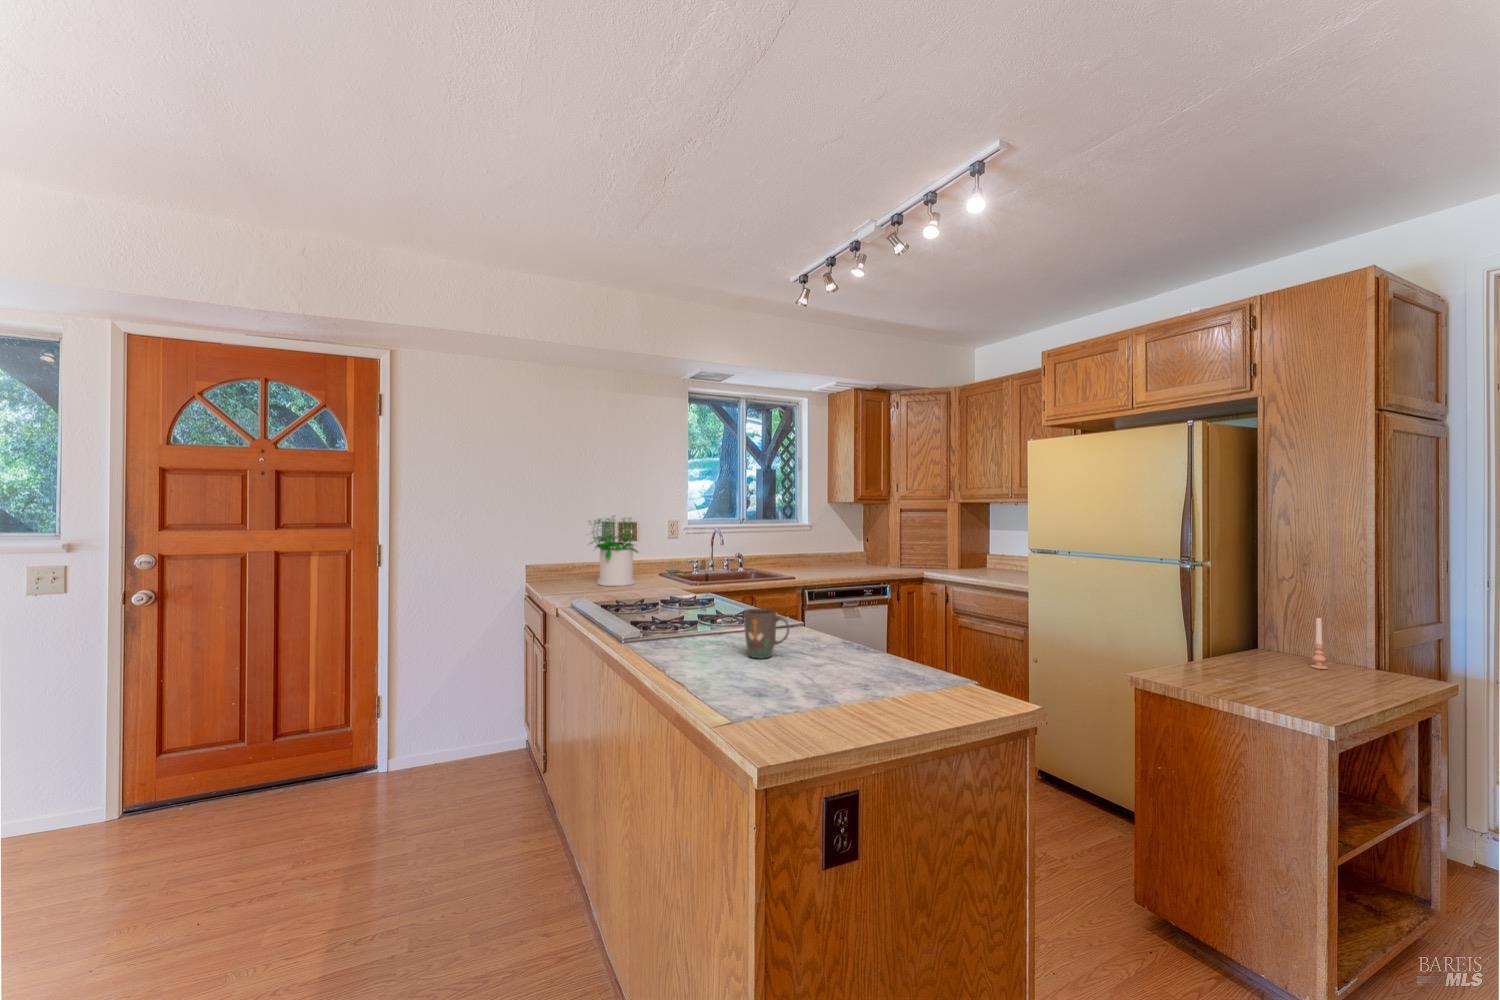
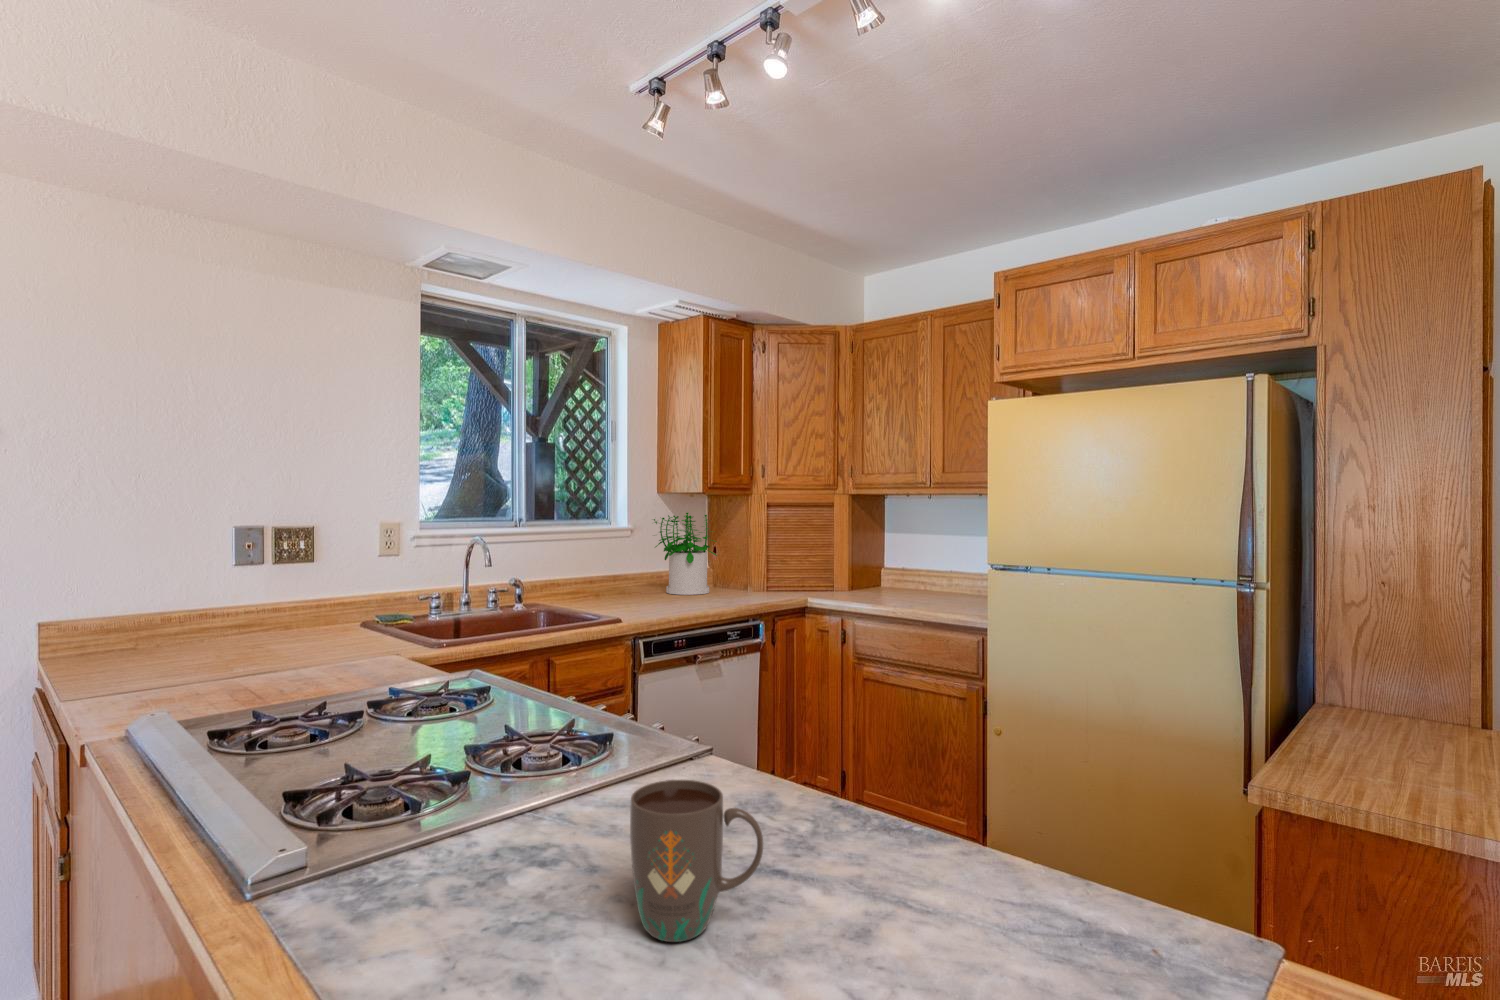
potted plant: present [589,516,638,586] -> present [654,513,717,595]
candle: present [1311,618,1328,669] -> none [1436,665,1462,743]

